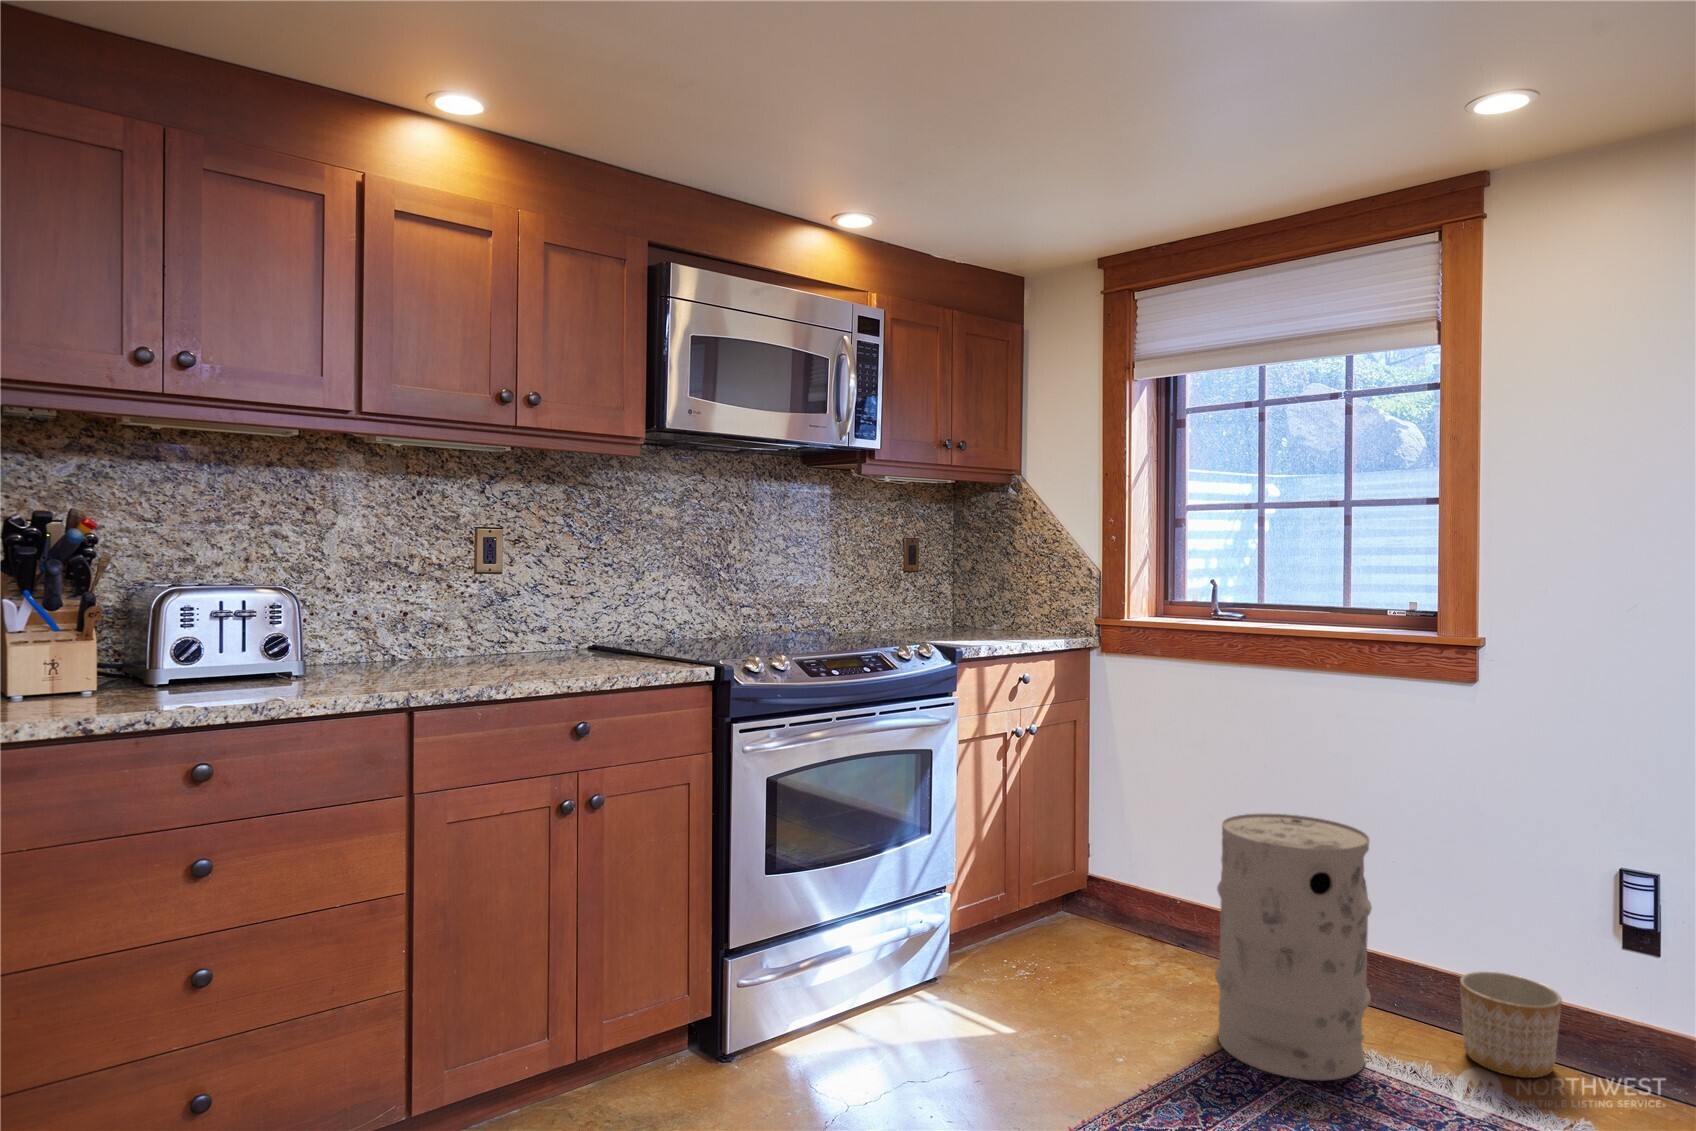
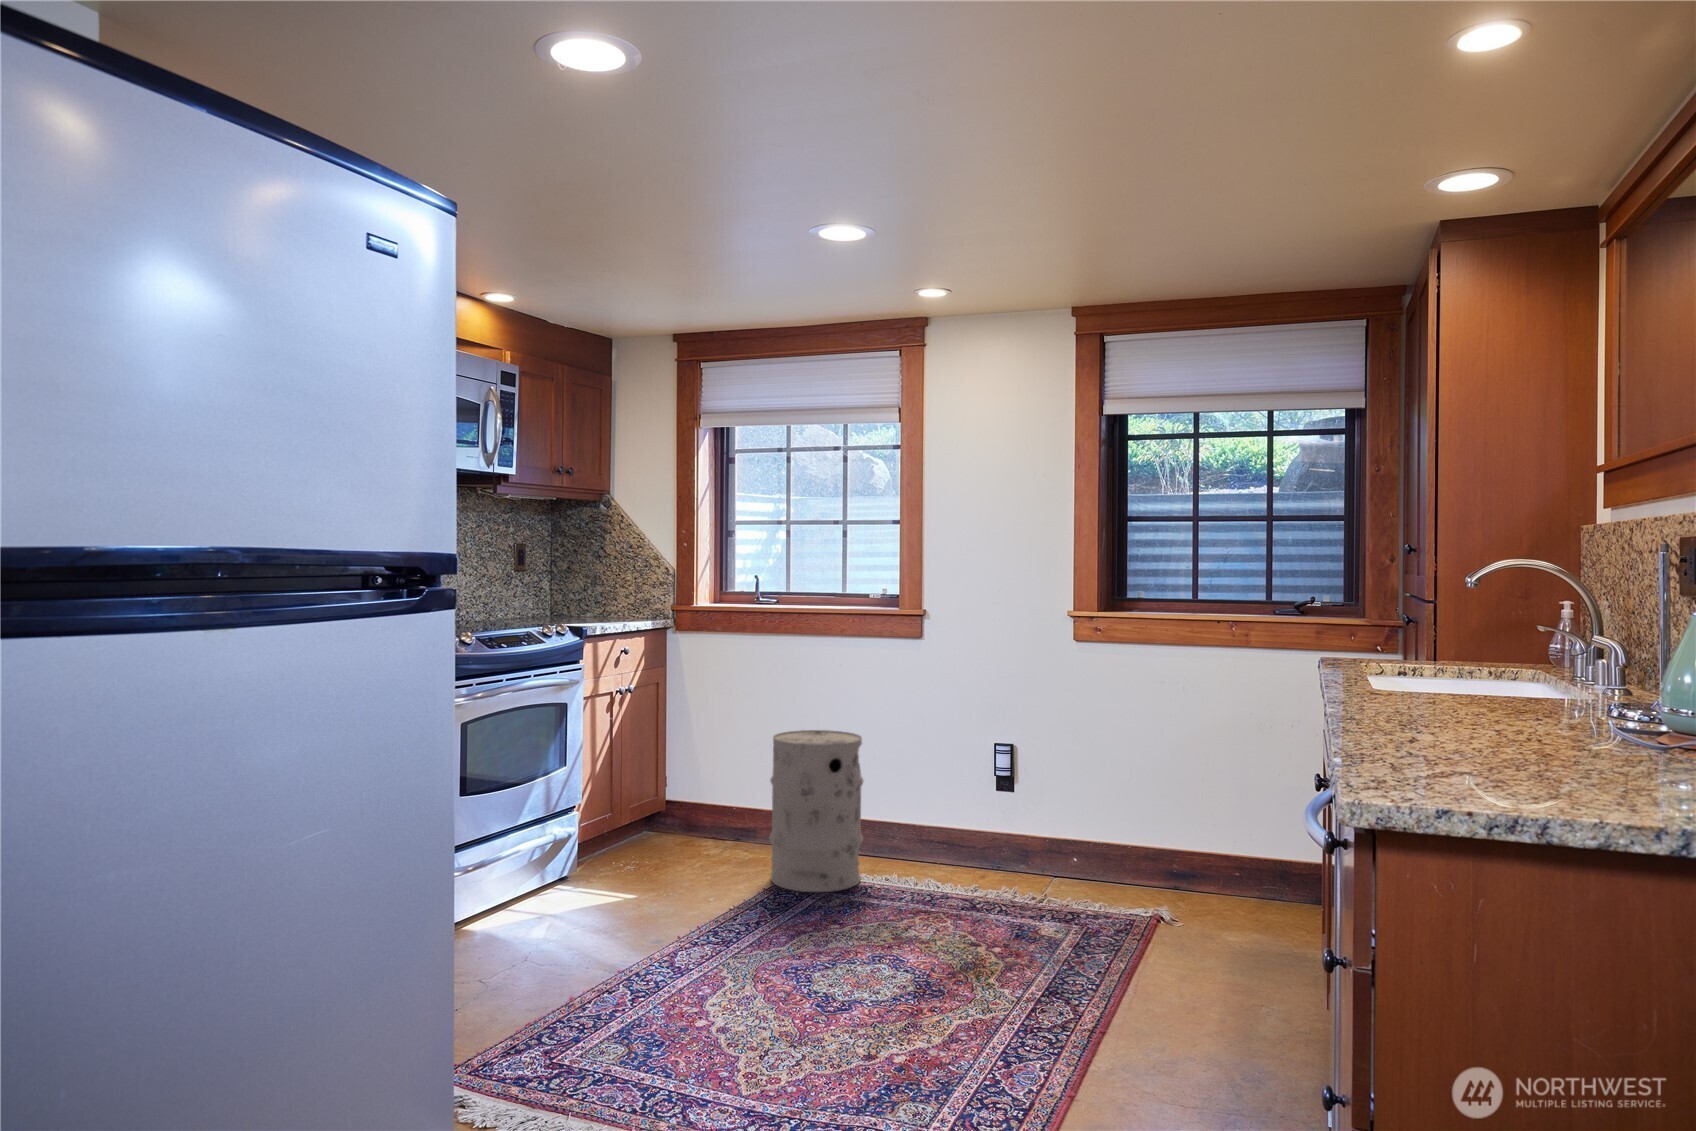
planter: present [1460,972,1562,1078] -> none [912,817,966,874]

